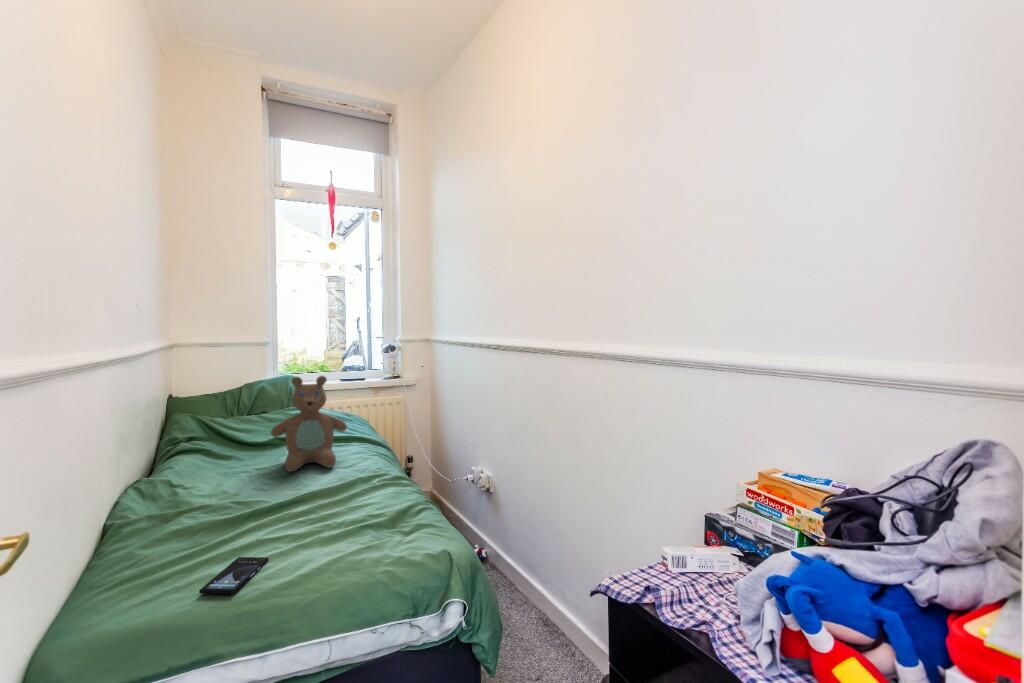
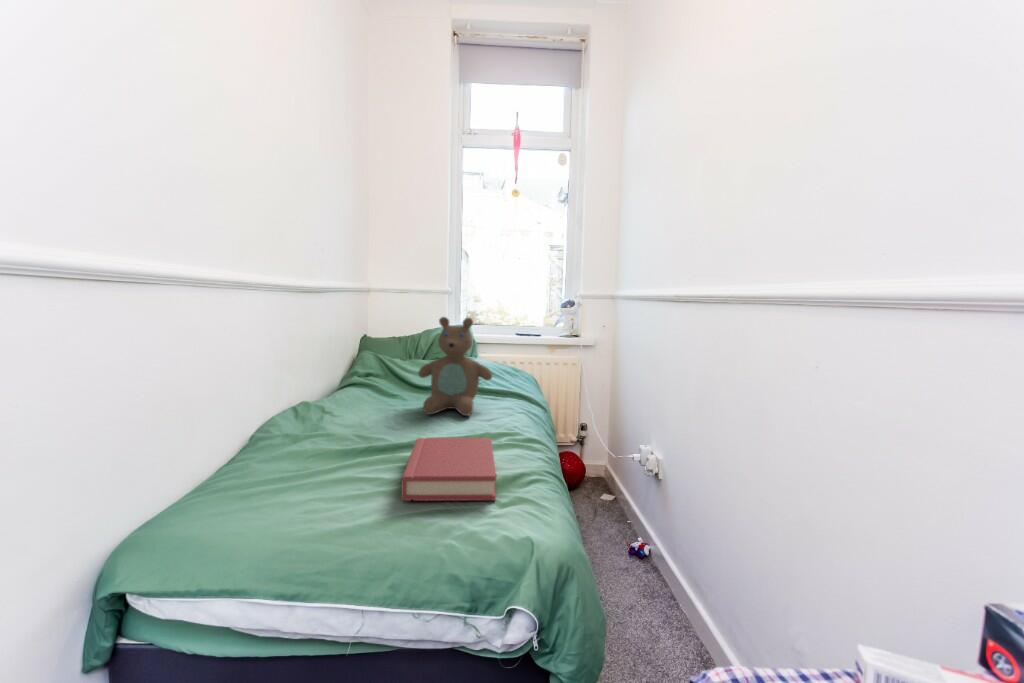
hardback book: none [308,483,403,549] -> present [401,438,496,501]
smartphone: present [199,557,269,594] -> none [263,488,345,526]

